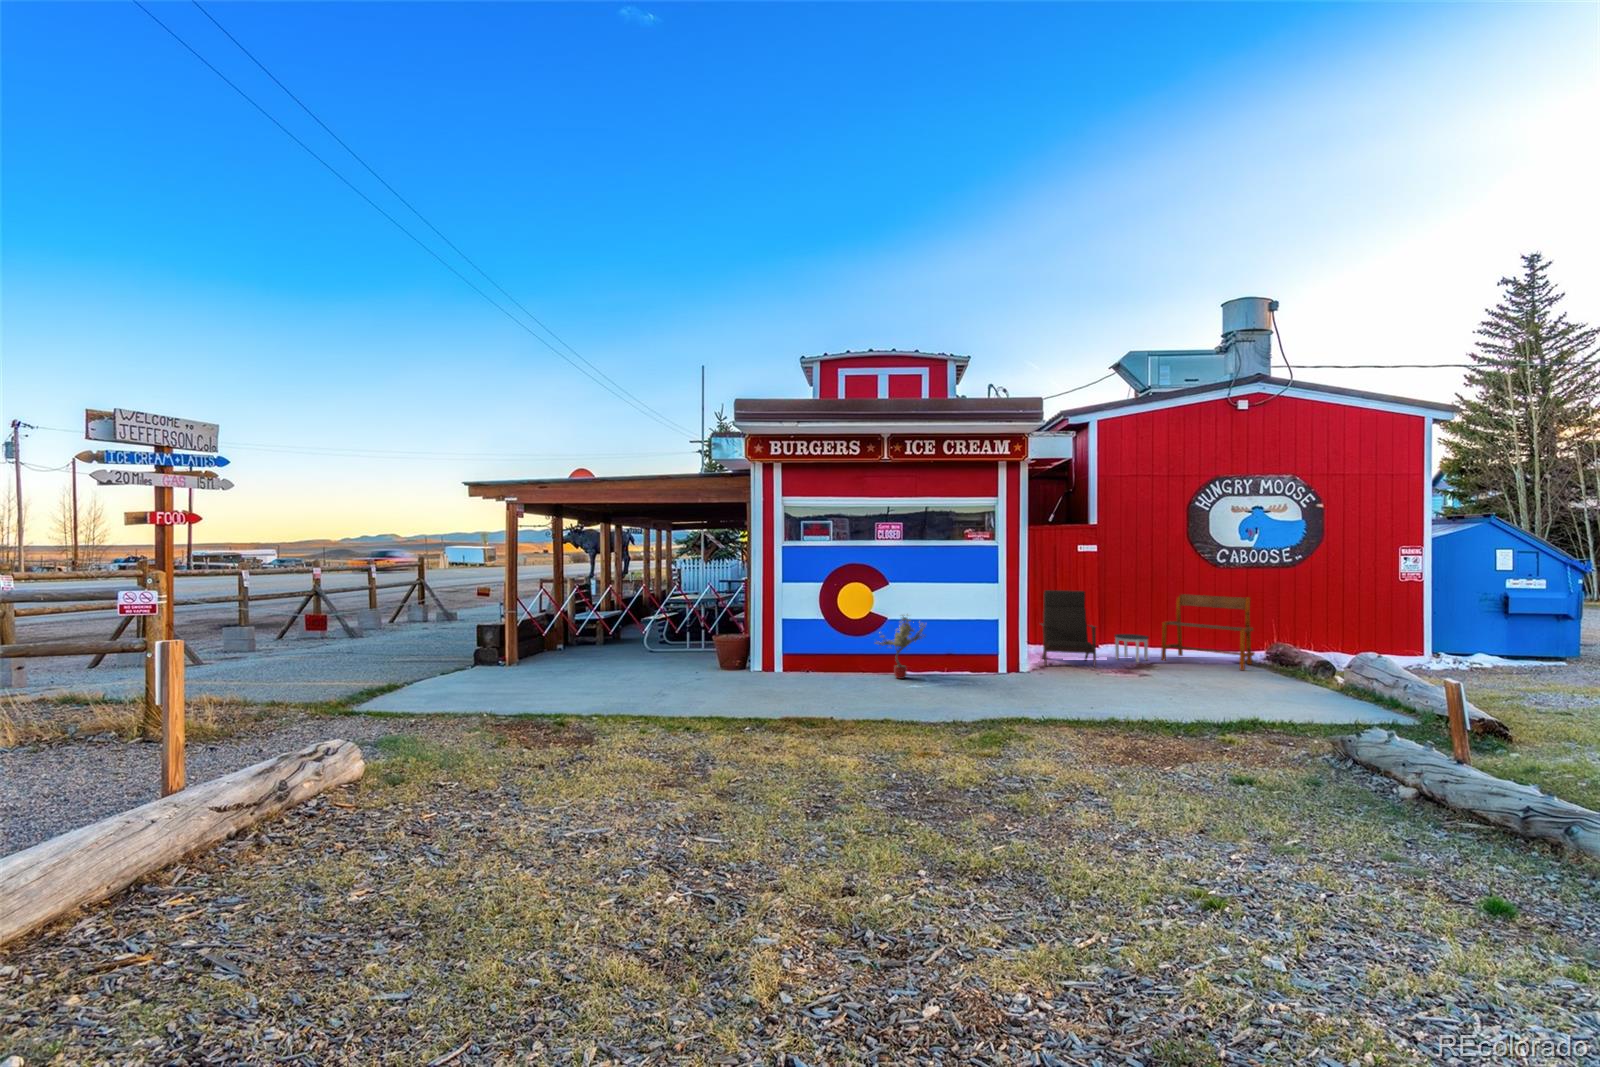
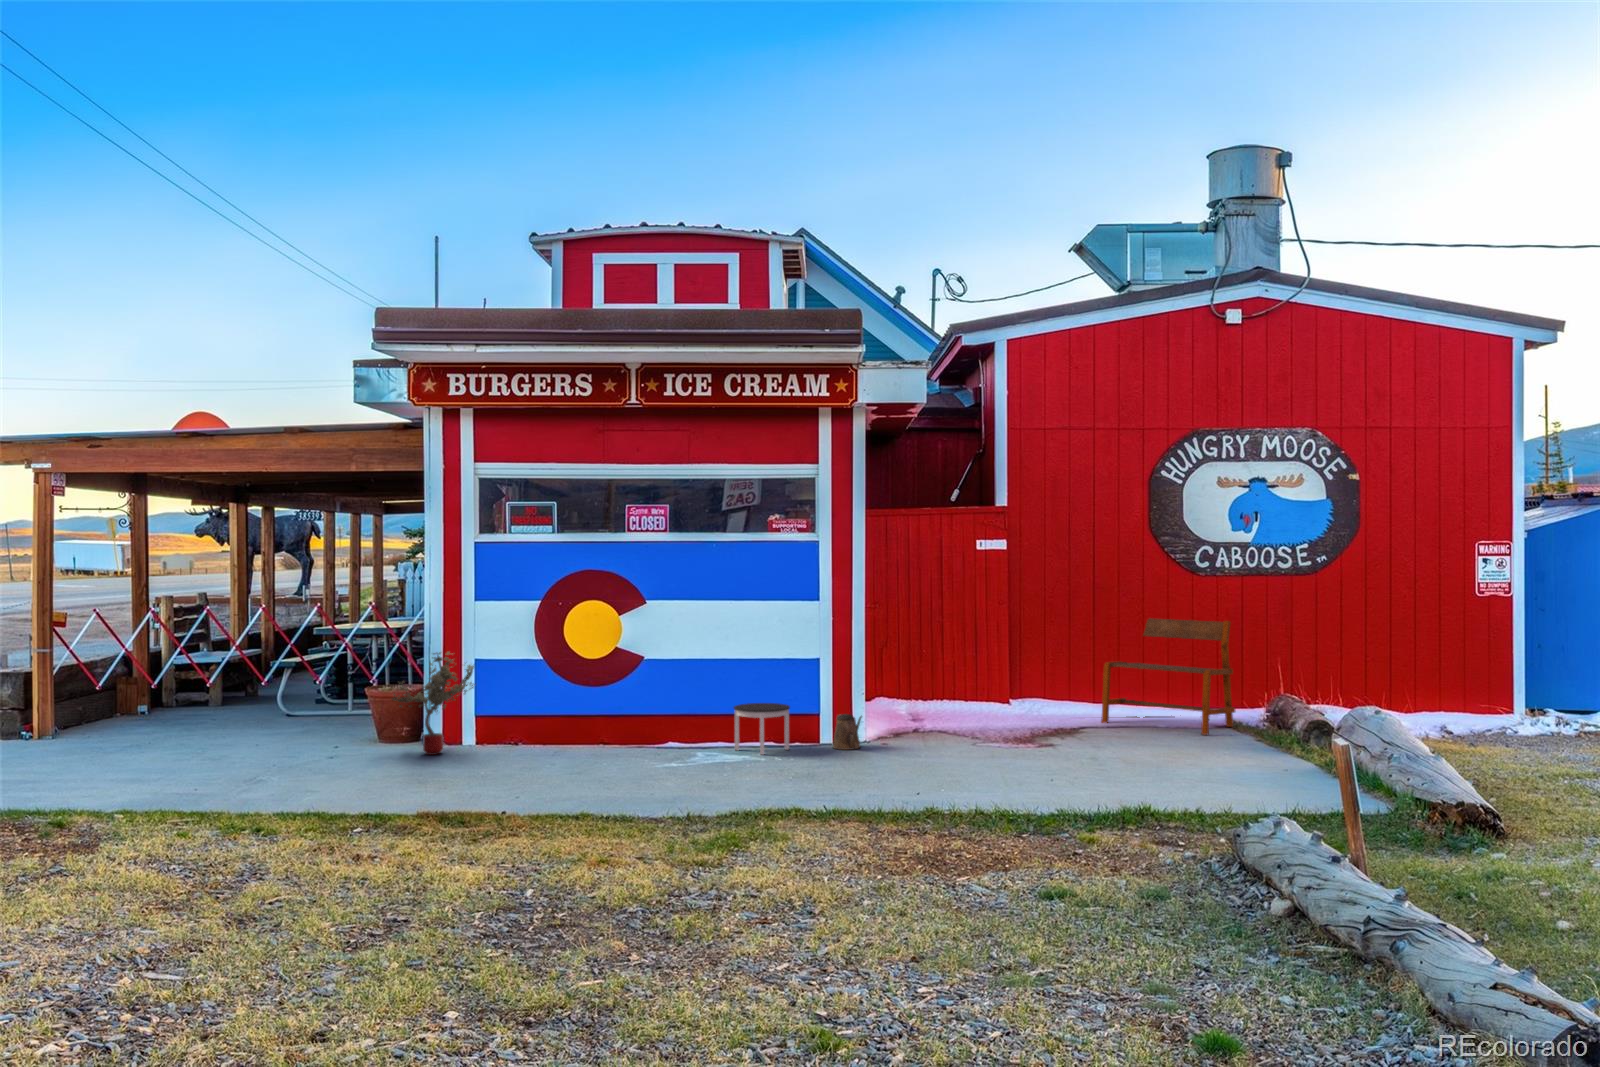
lounge chair: present [1041,590,1096,668] -> none [901,613,986,735]
potted tree: present [875,615,926,679] -> present [392,652,475,755]
round table: present [1115,634,1149,662] -> present [734,703,790,754]
watering can: none [1010,655,1037,678] -> present [833,714,862,750]

